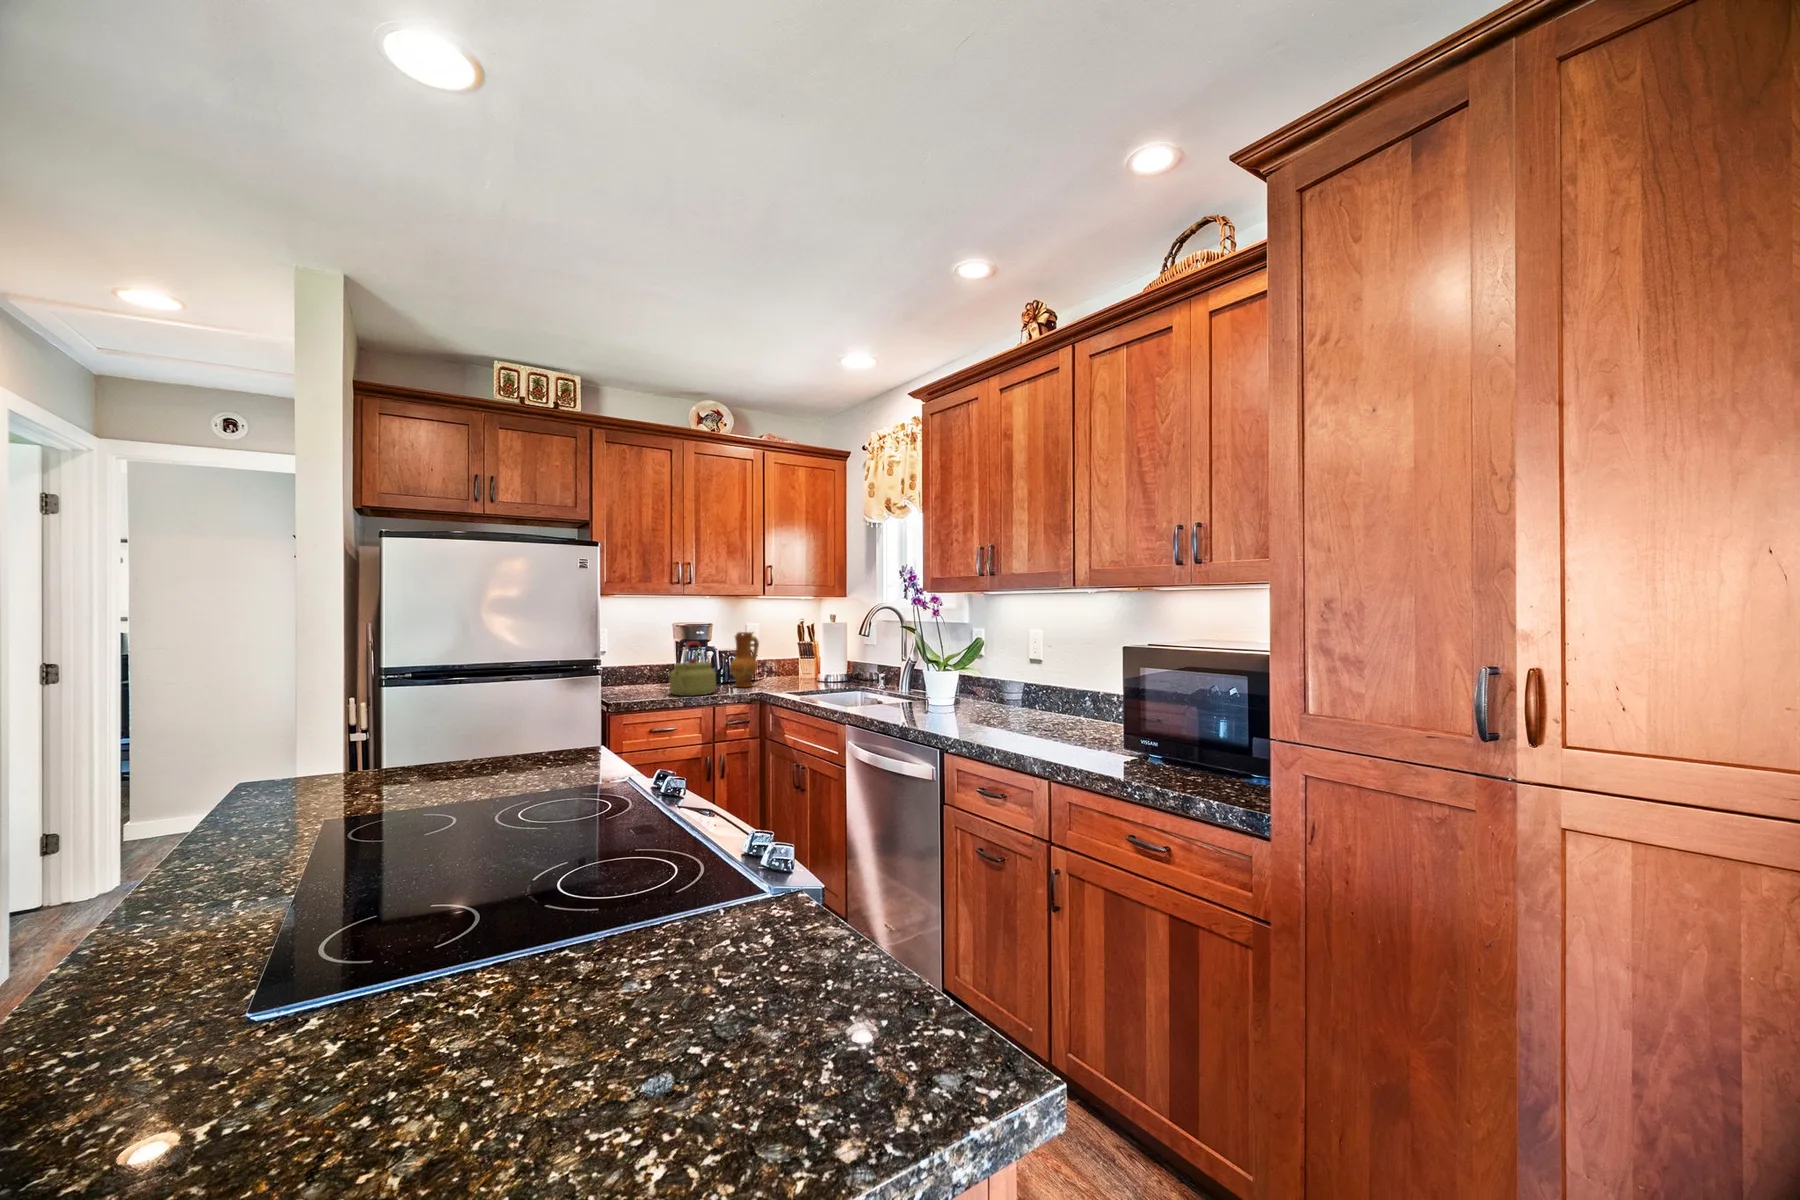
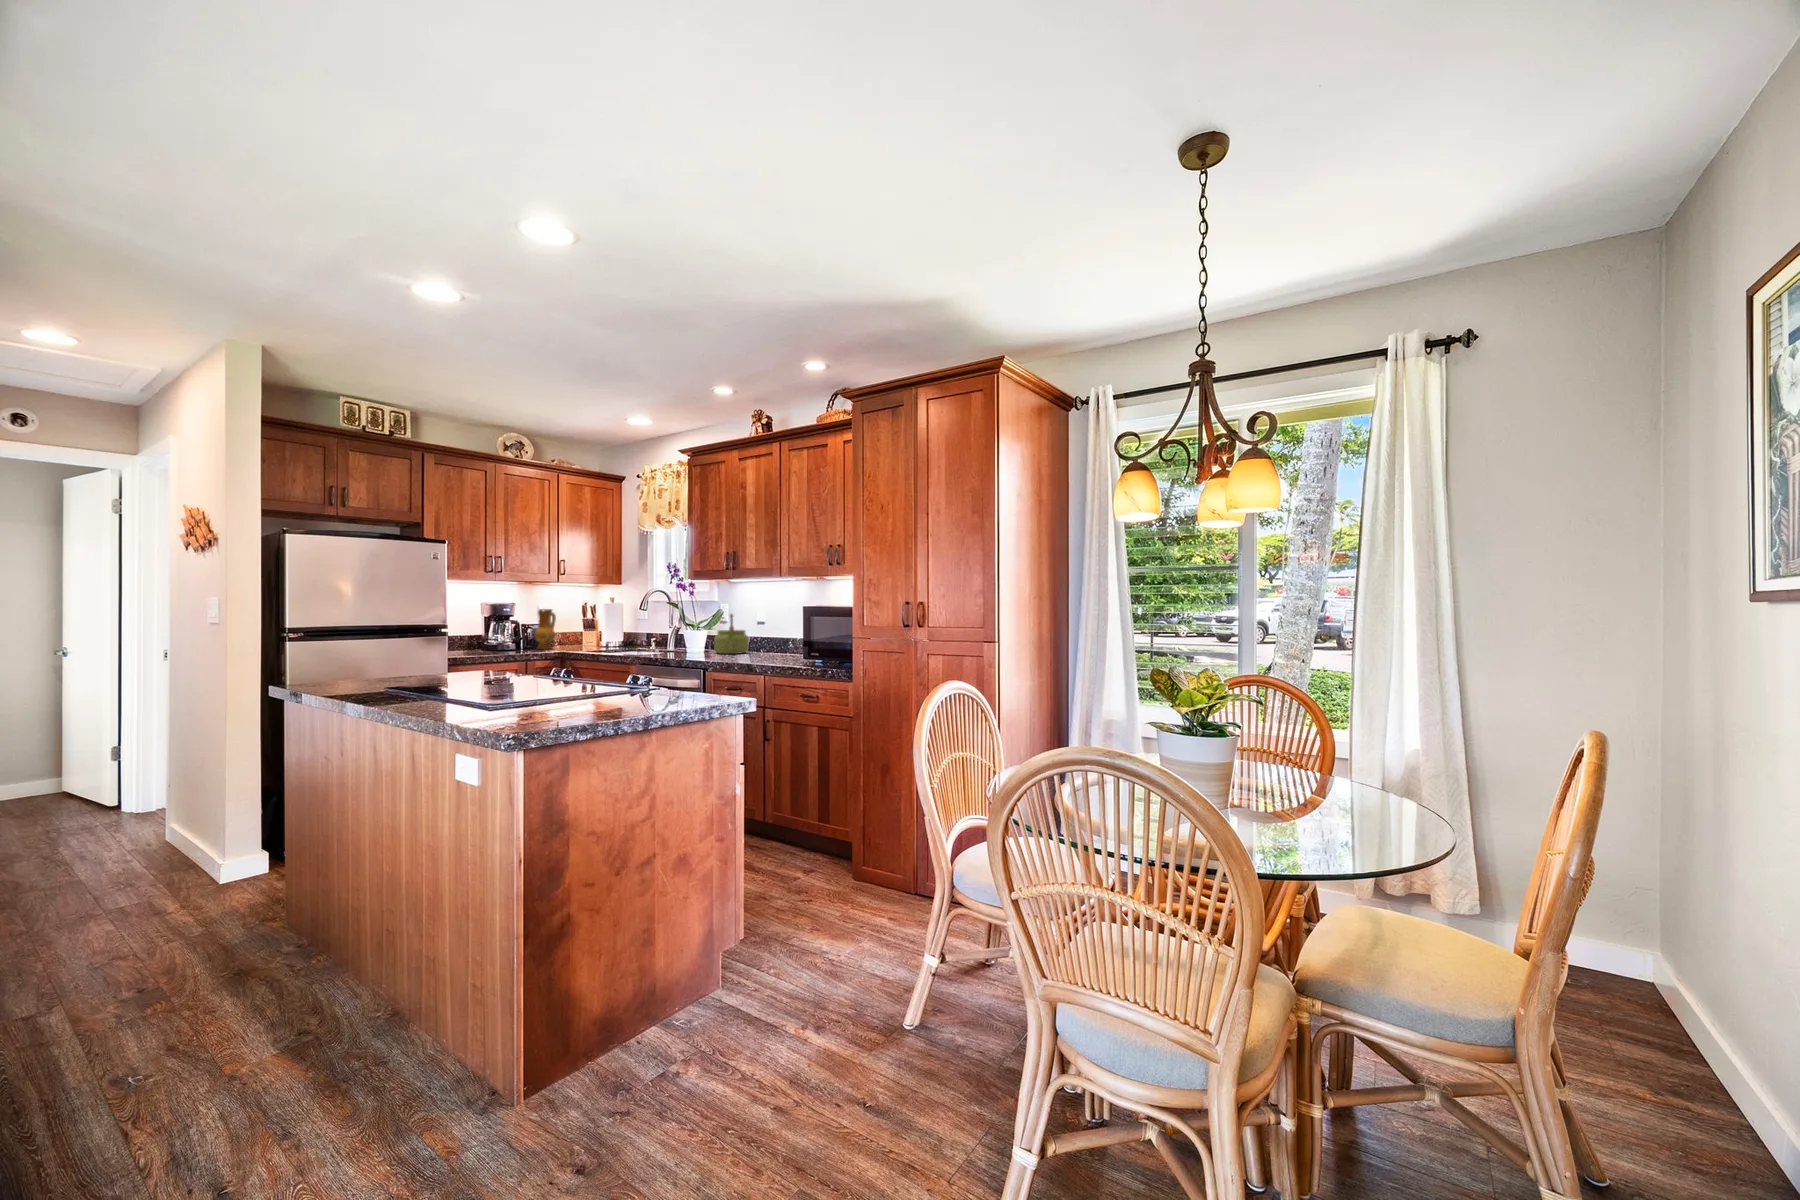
kettle: present [669,641,716,696] -> present [714,614,749,654]

